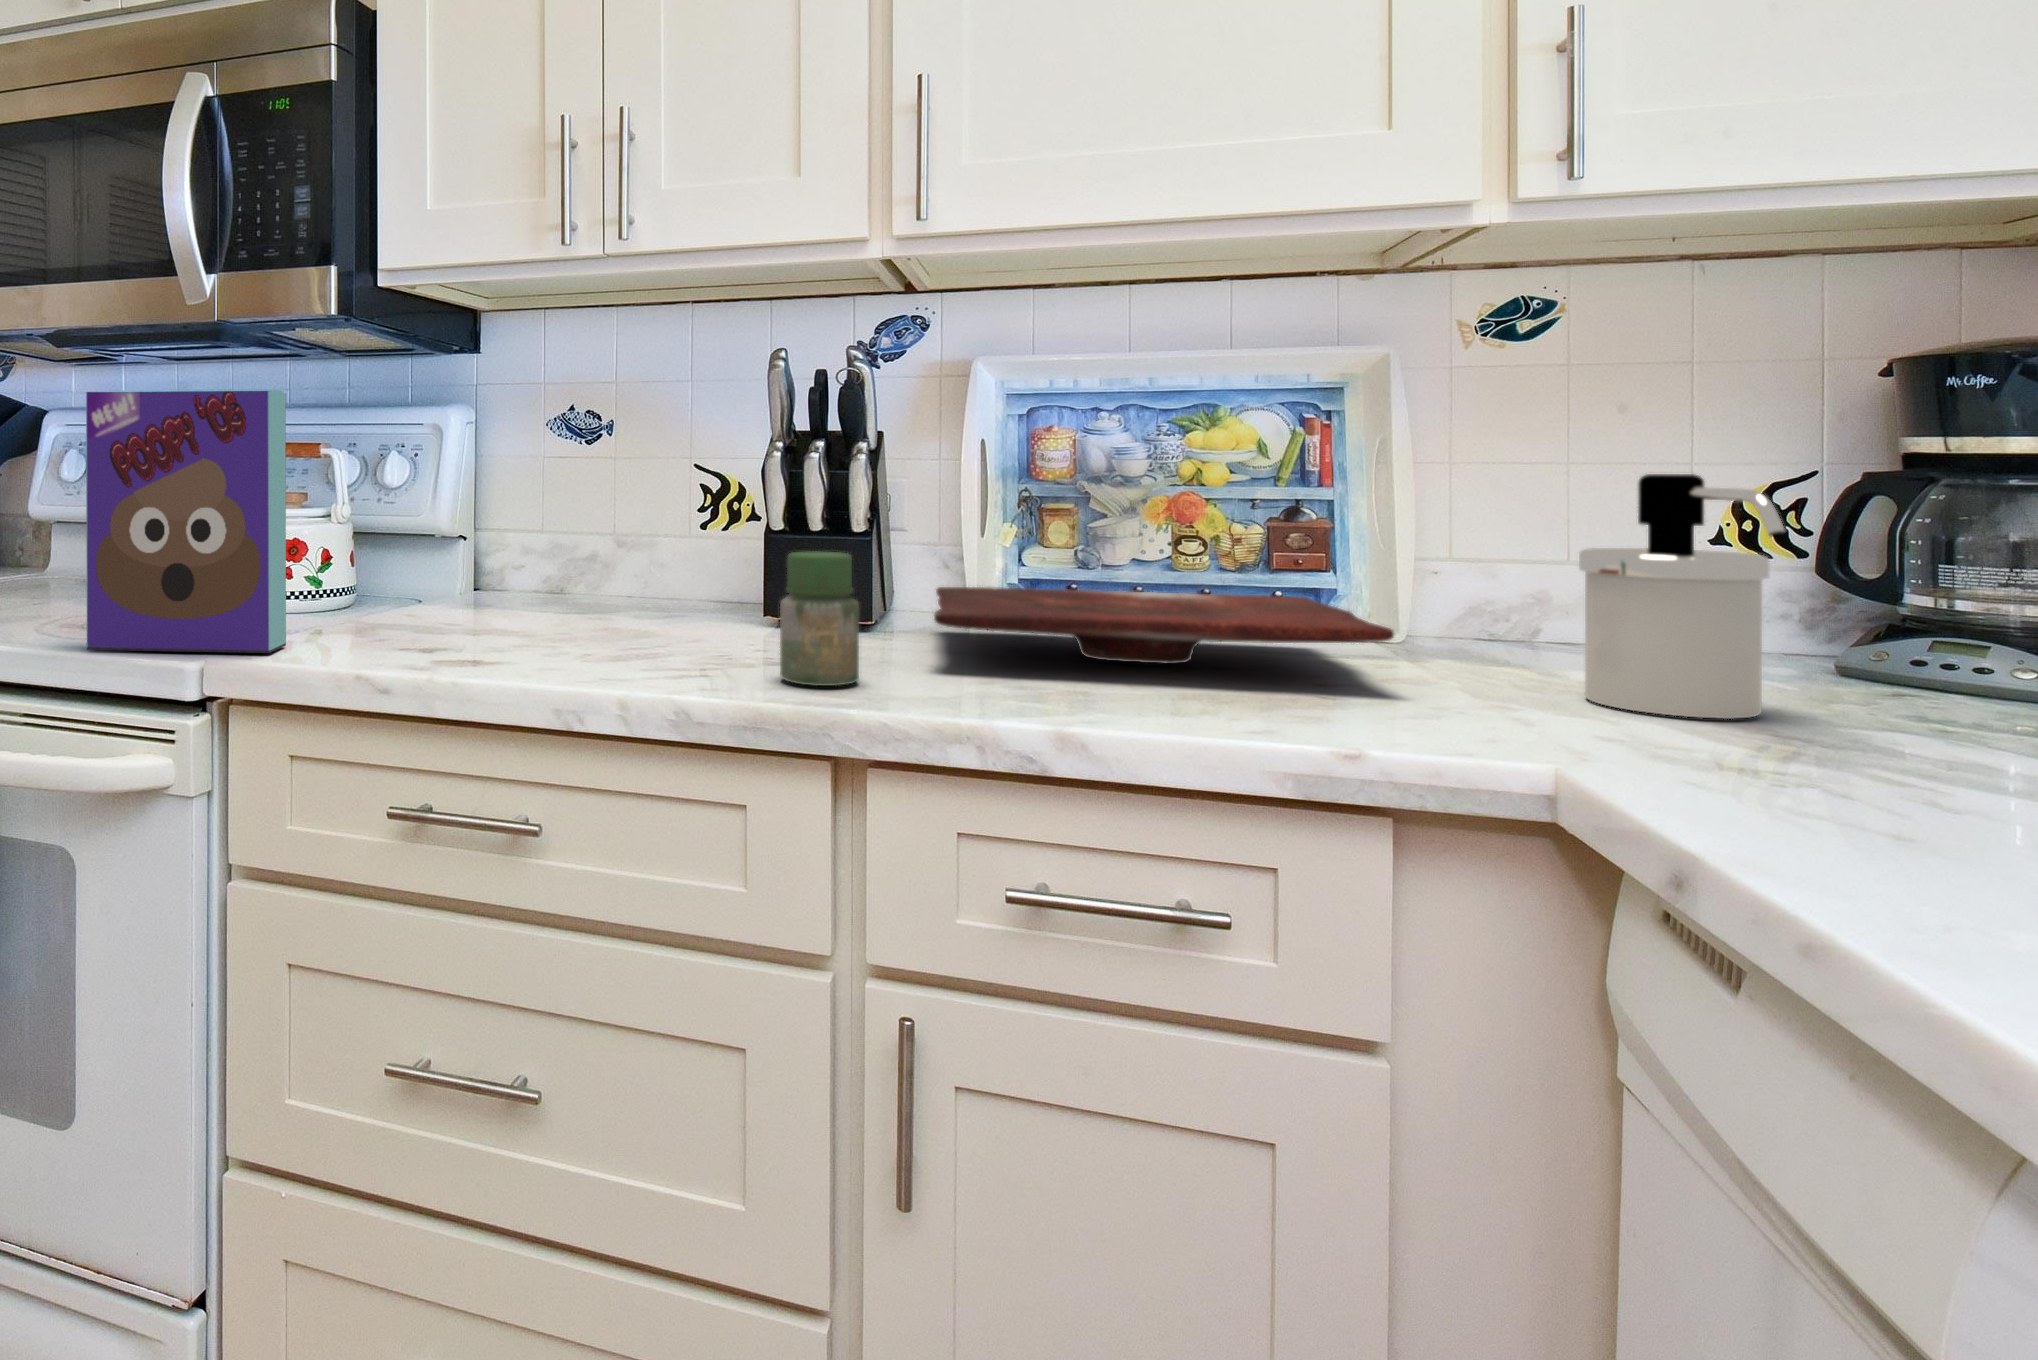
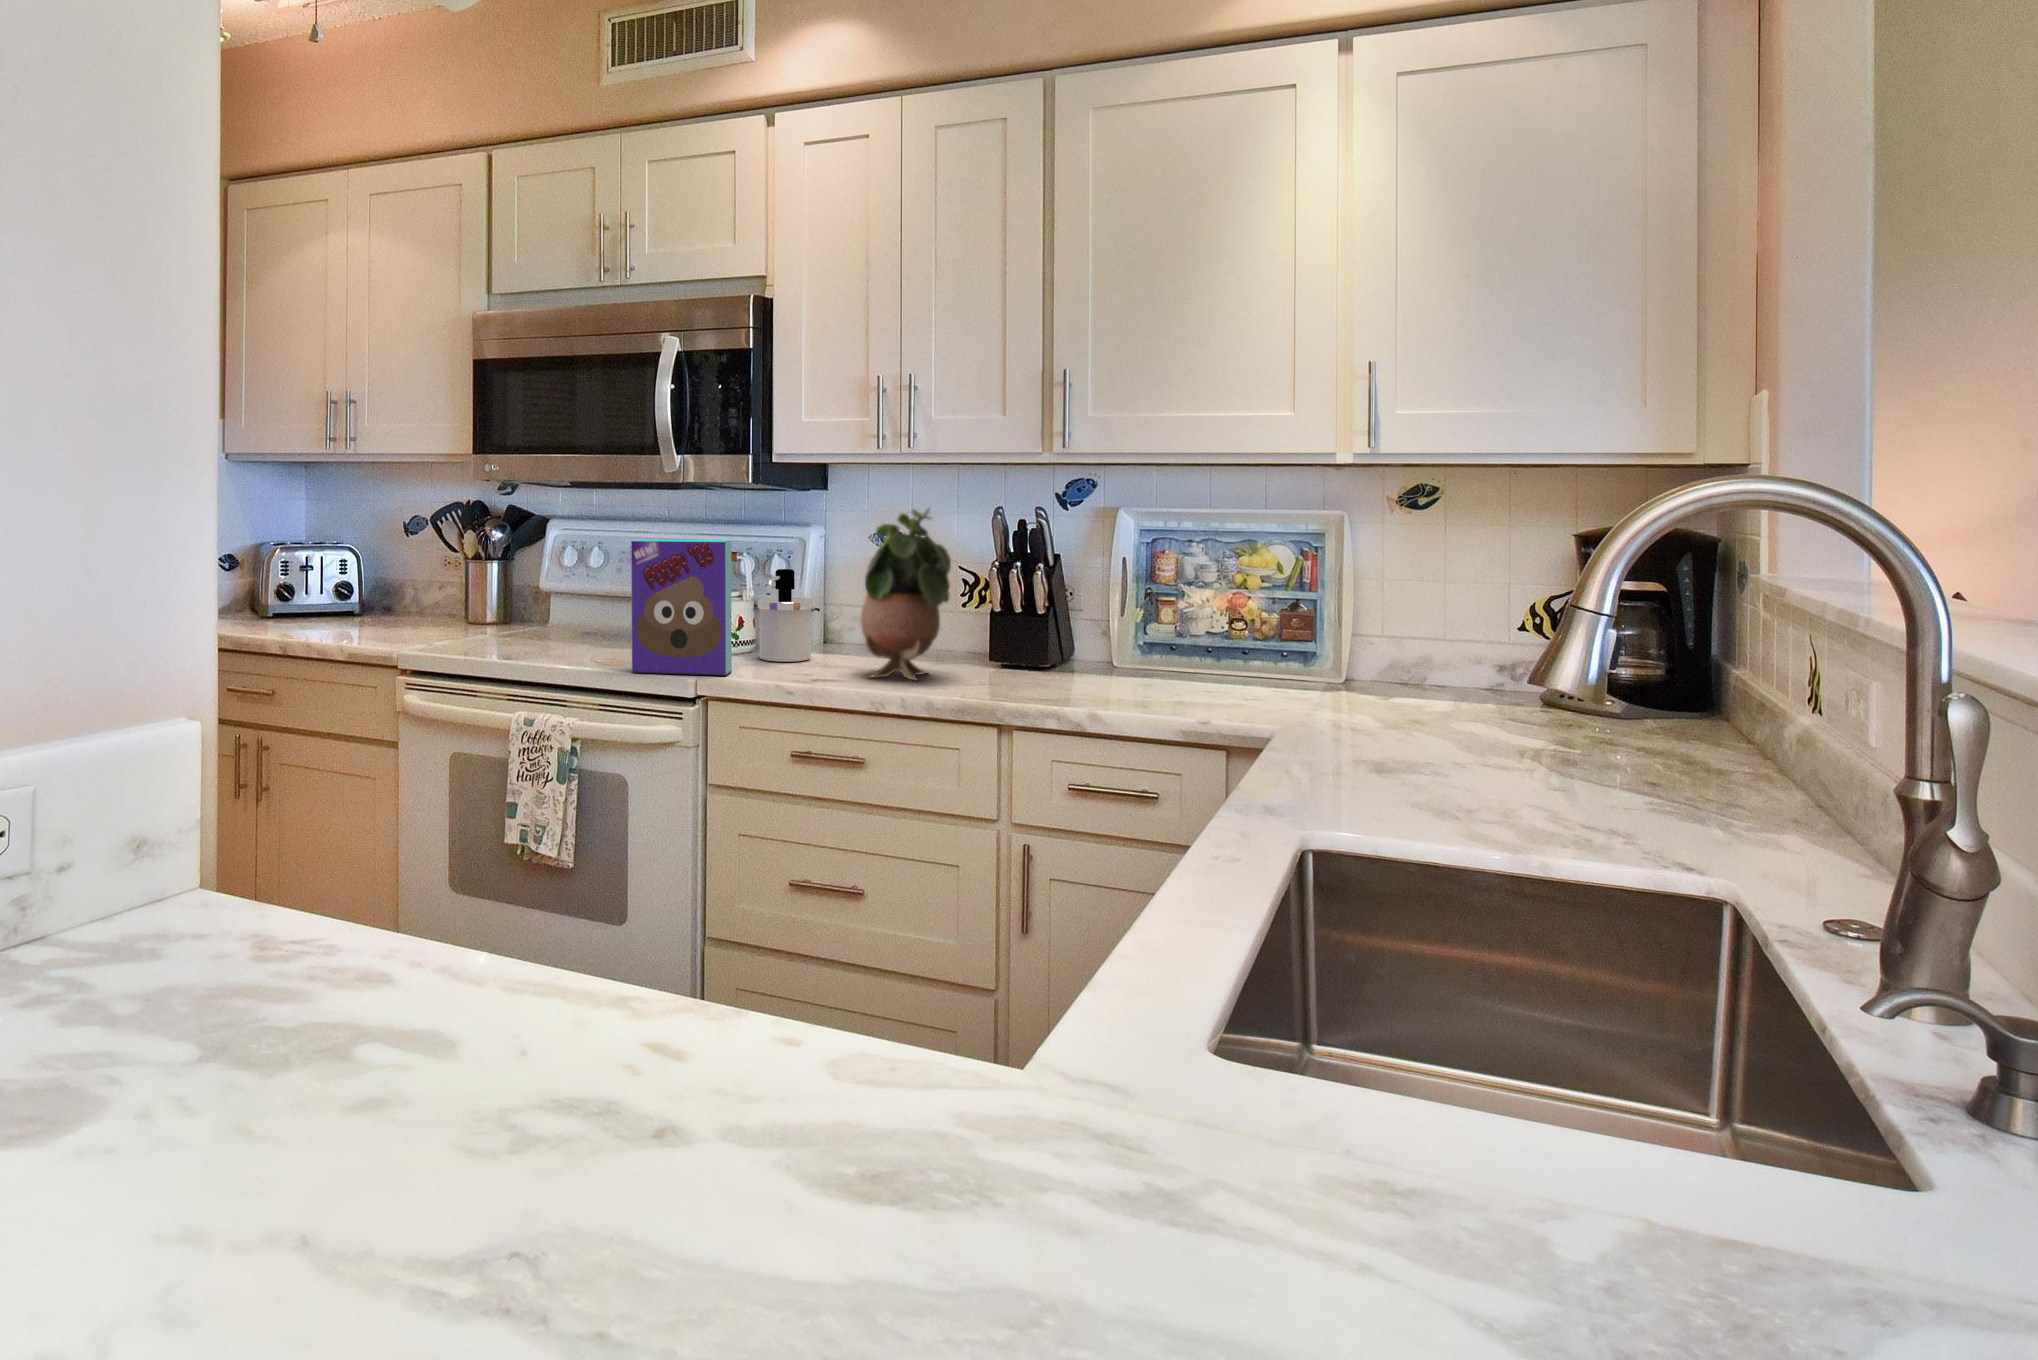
potted plant: none [531,327,704,657] -> present [861,509,951,680]
soap dispenser: present [1579,474,1785,719] -> present [758,569,812,662]
jar: present [780,552,859,686] -> none [984,629,1023,695]
cutting board: present [934,587,1394,664] -> none [1066,644,1289,688]

